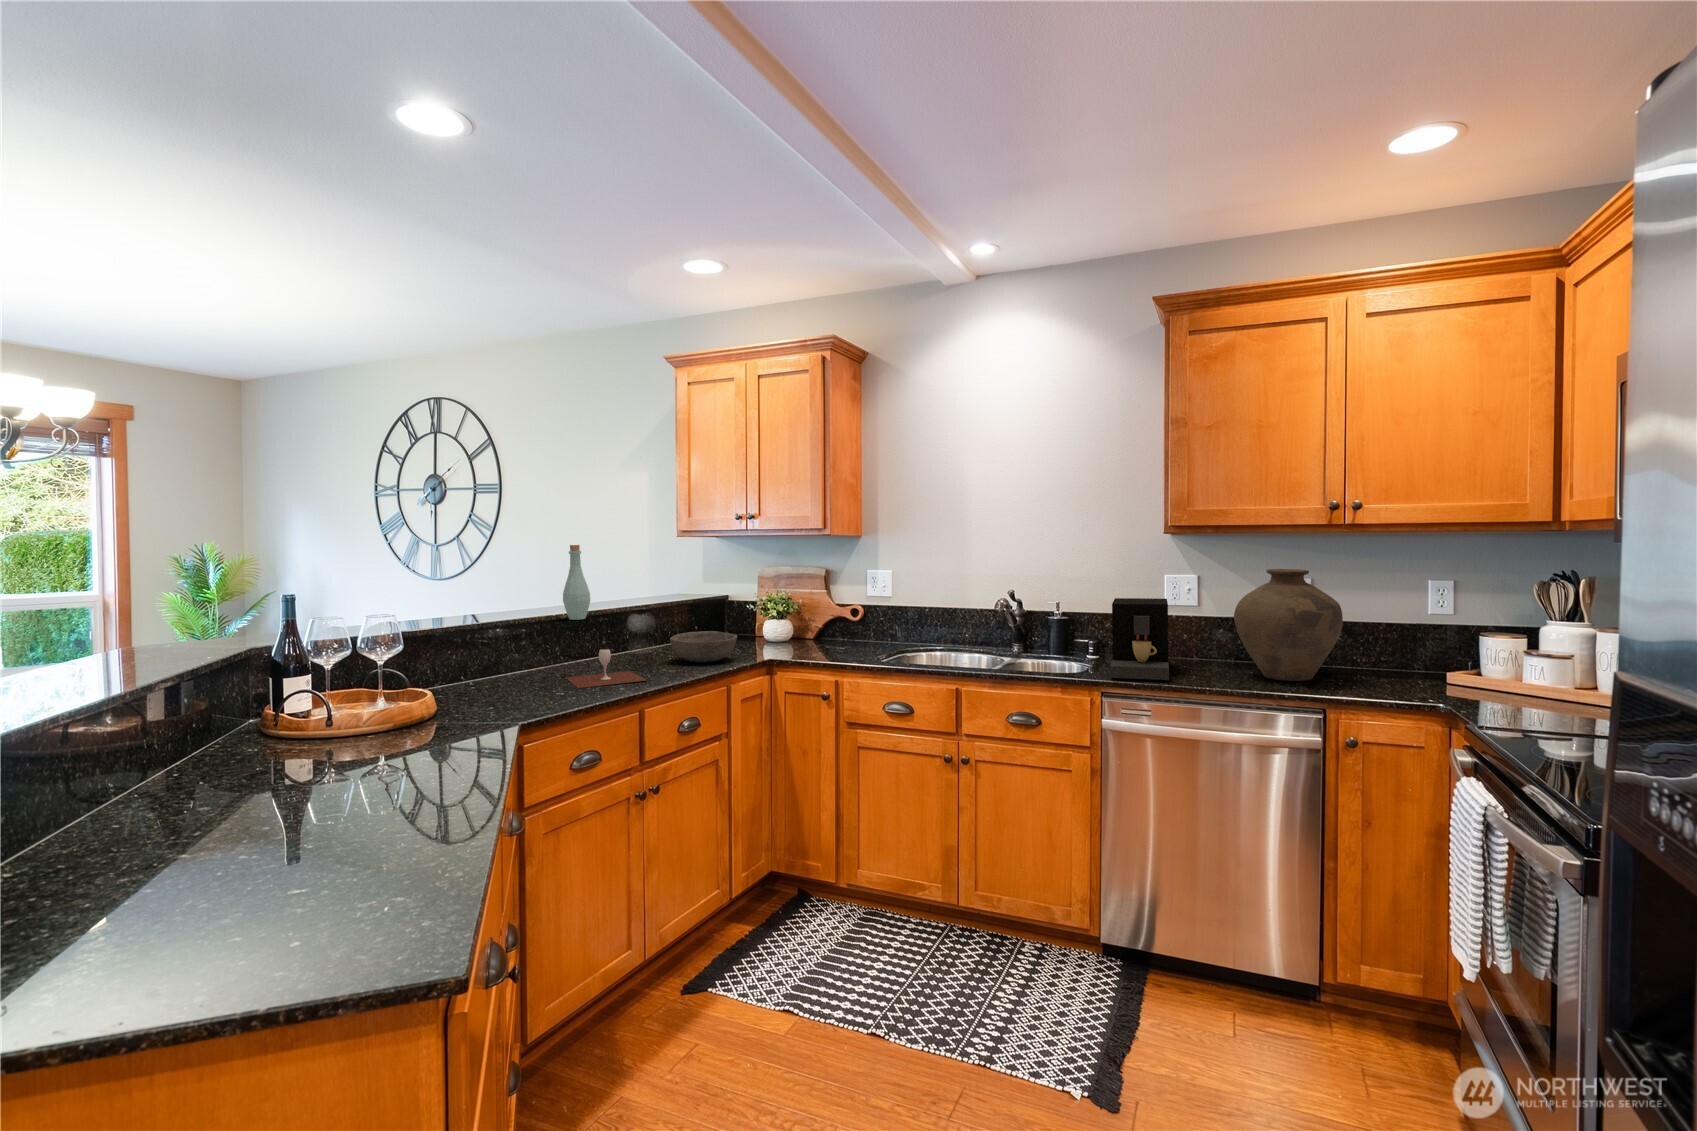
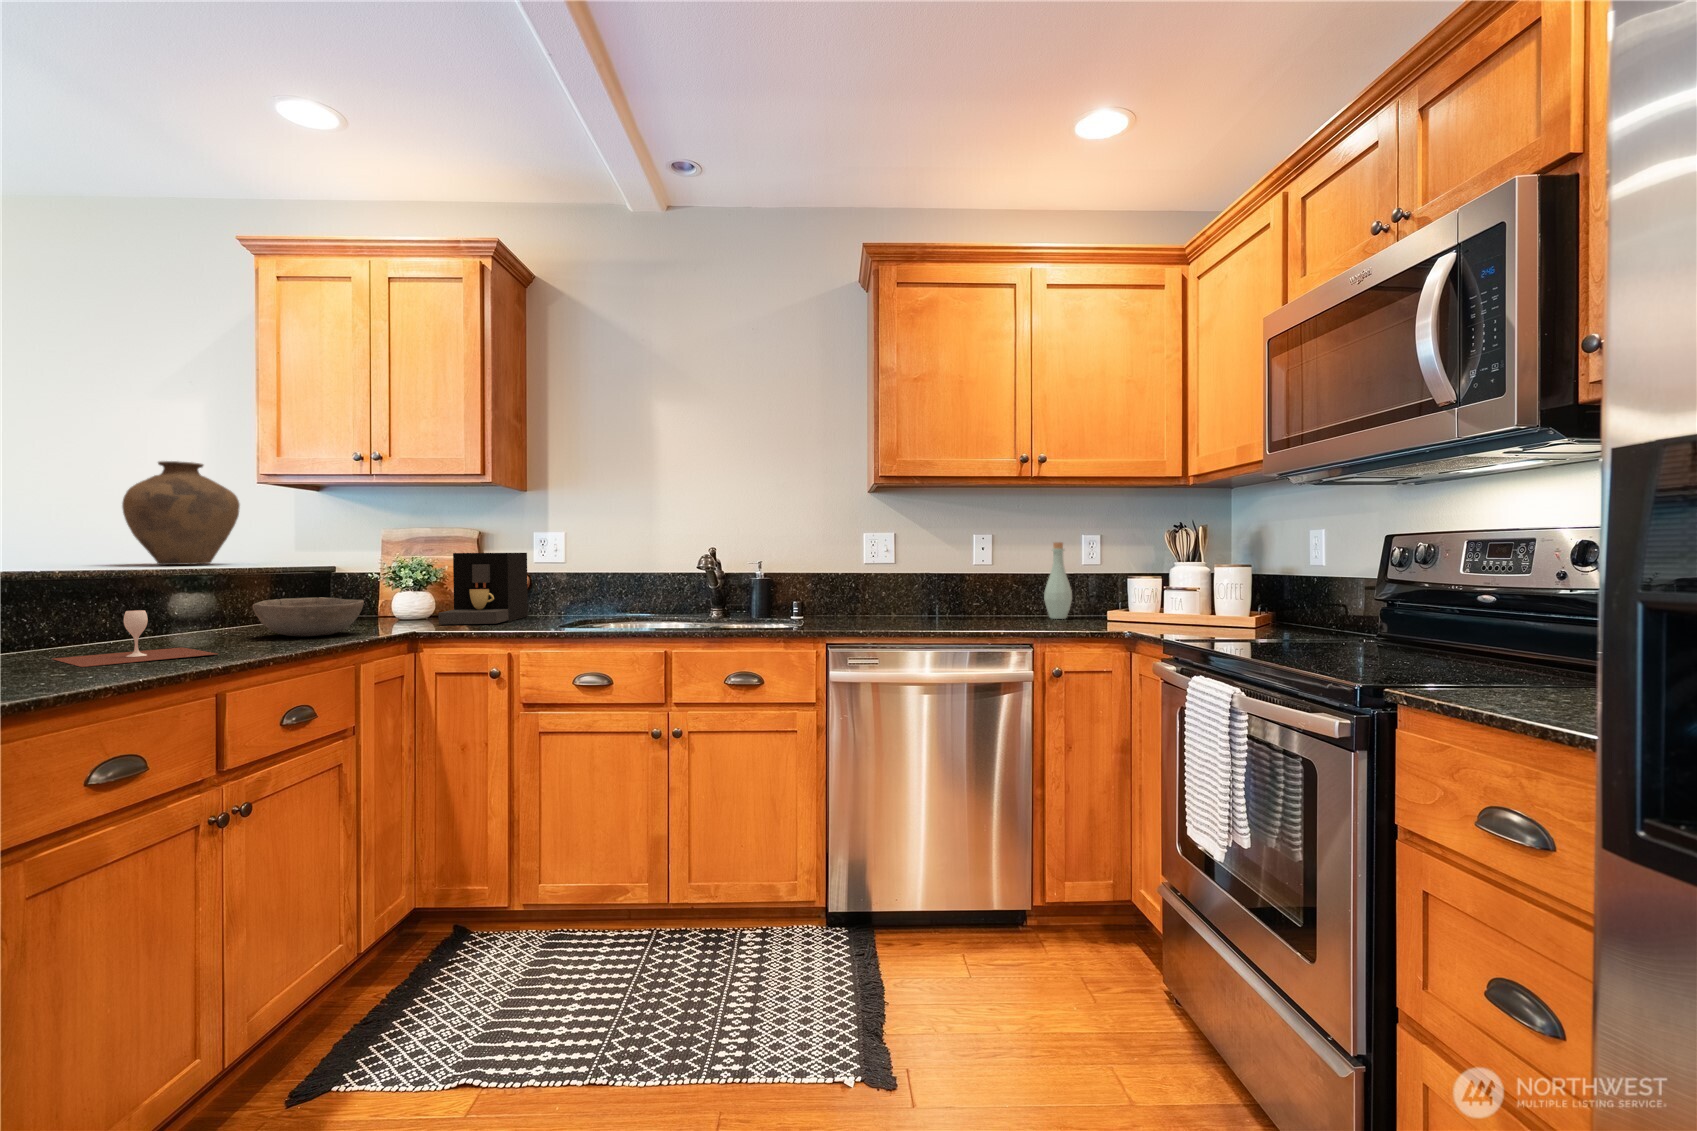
bottle: present [563,545,590,620] -> present [1044,542,1072,619]
vase: present [1234,569,1343,681] -> present [122,461,240,565]
coffee maker: present [1110,598,1169,680] -> present [439,553,528,624]

